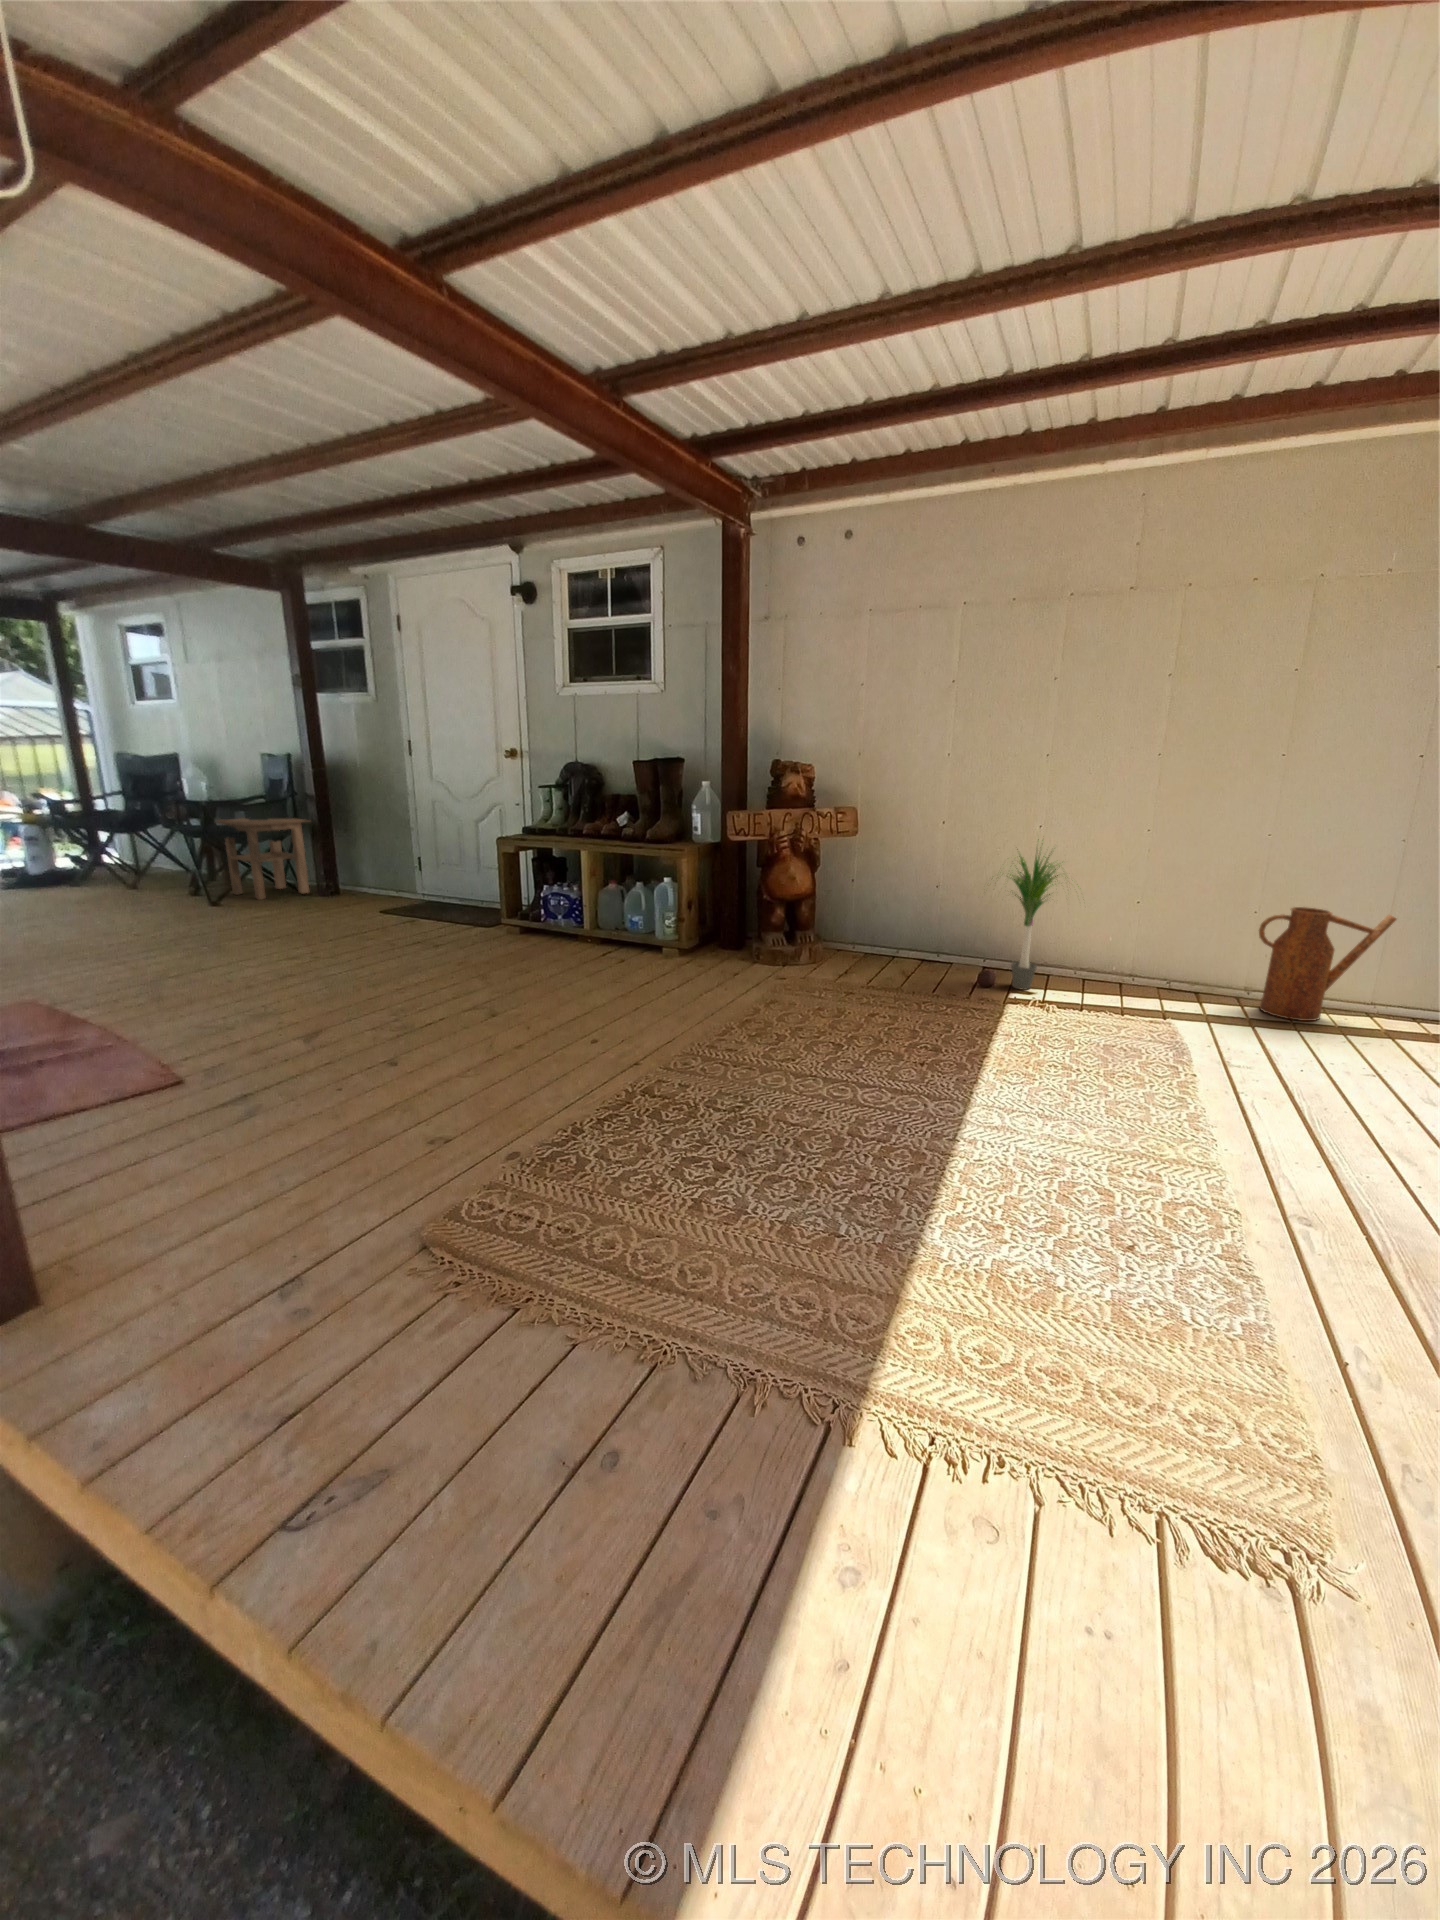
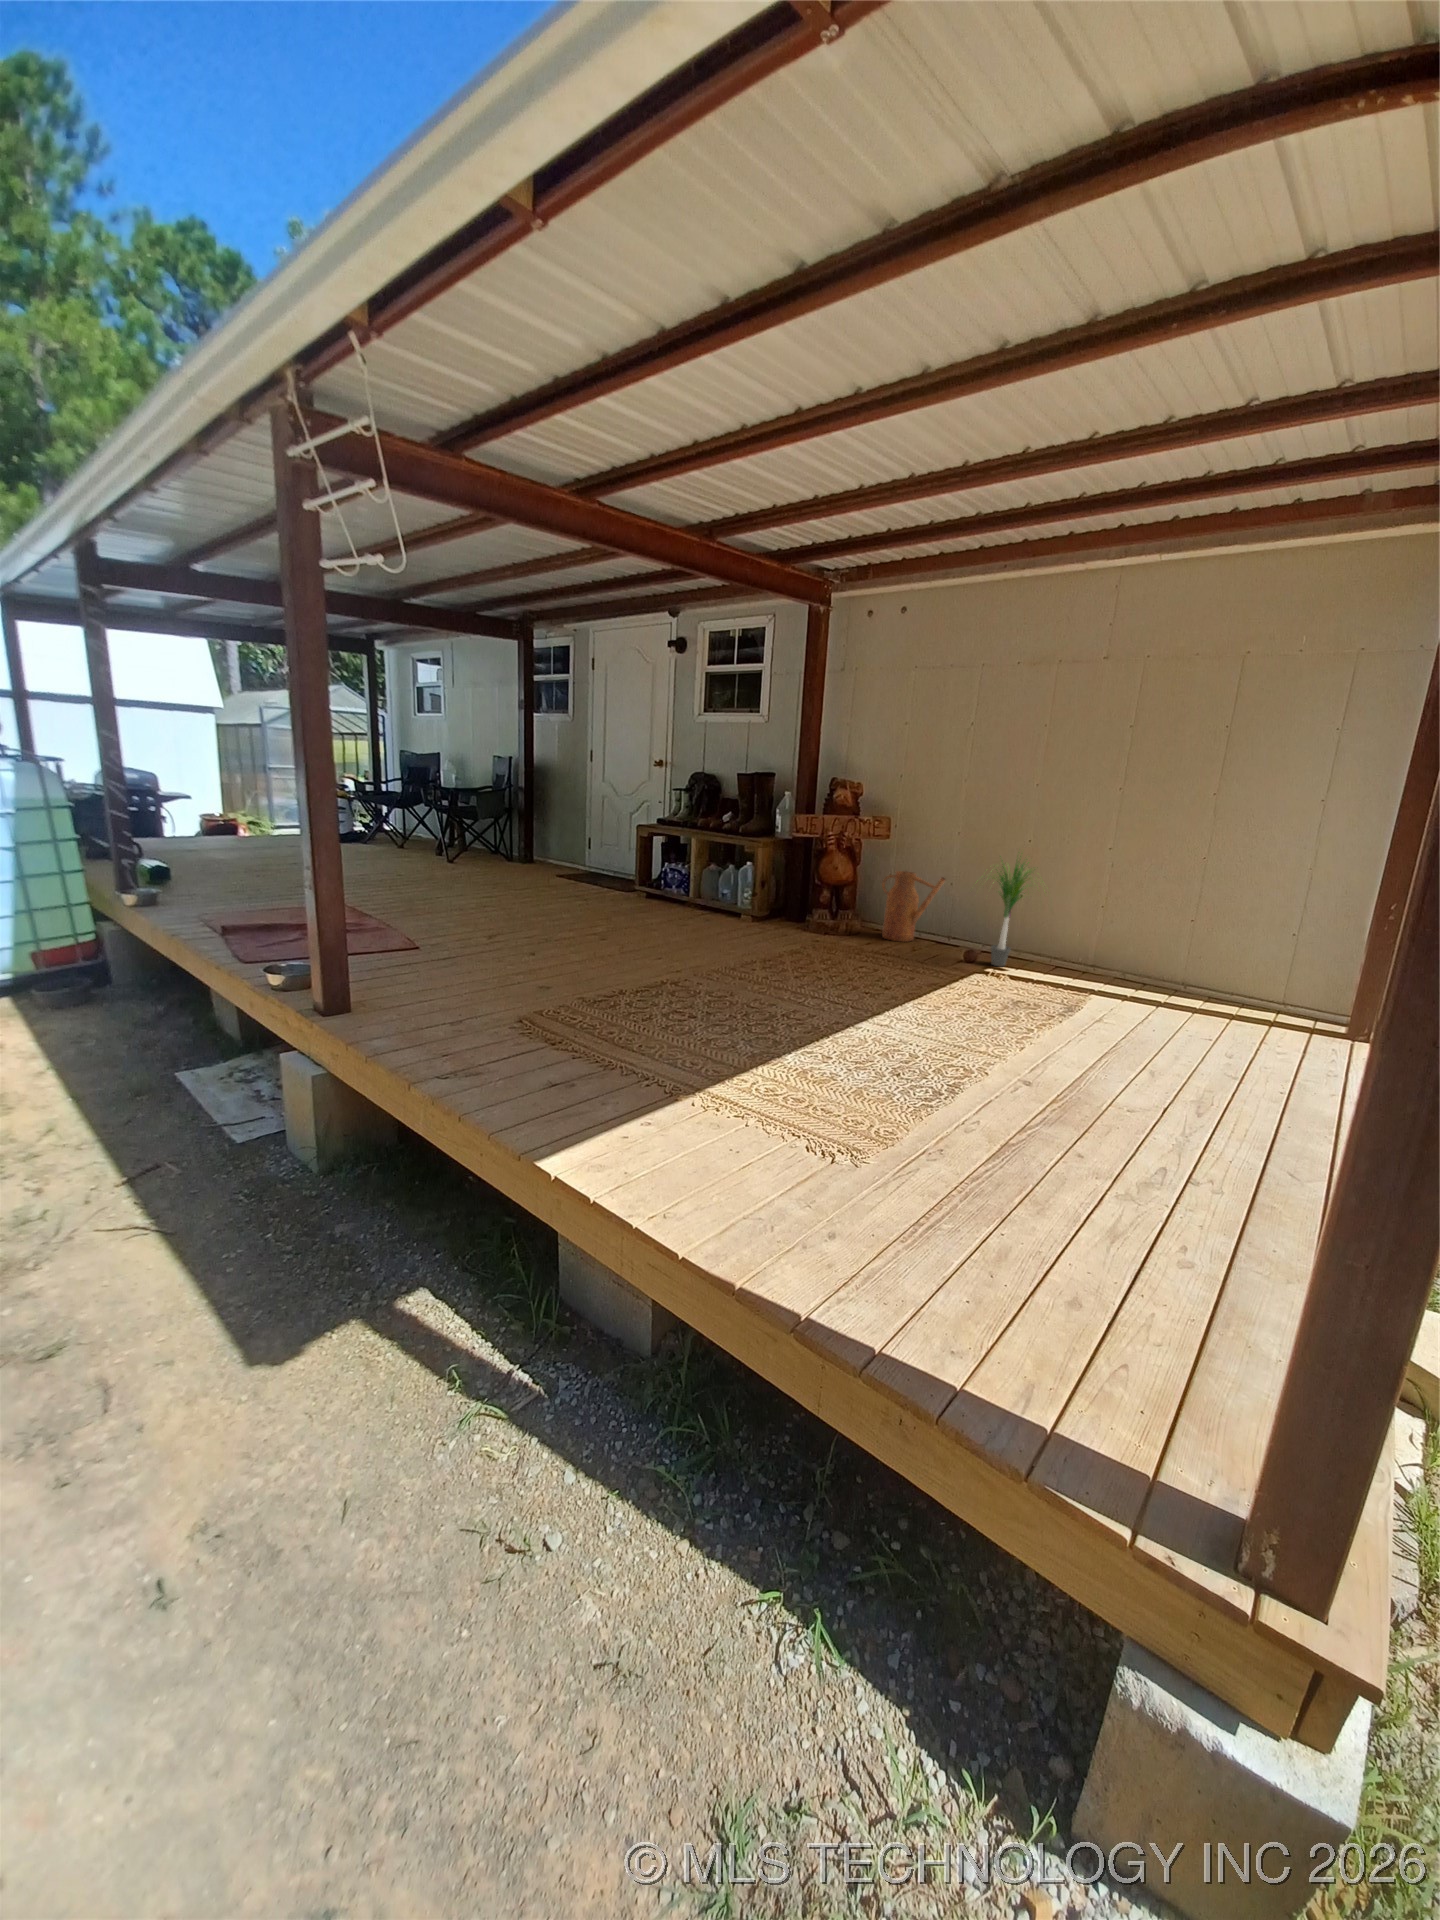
side table: present [215,818,309,900] -> none [455,802,520,861]
watering can: present [1259,907,1396,1021] -> present [882,871,945,942]

